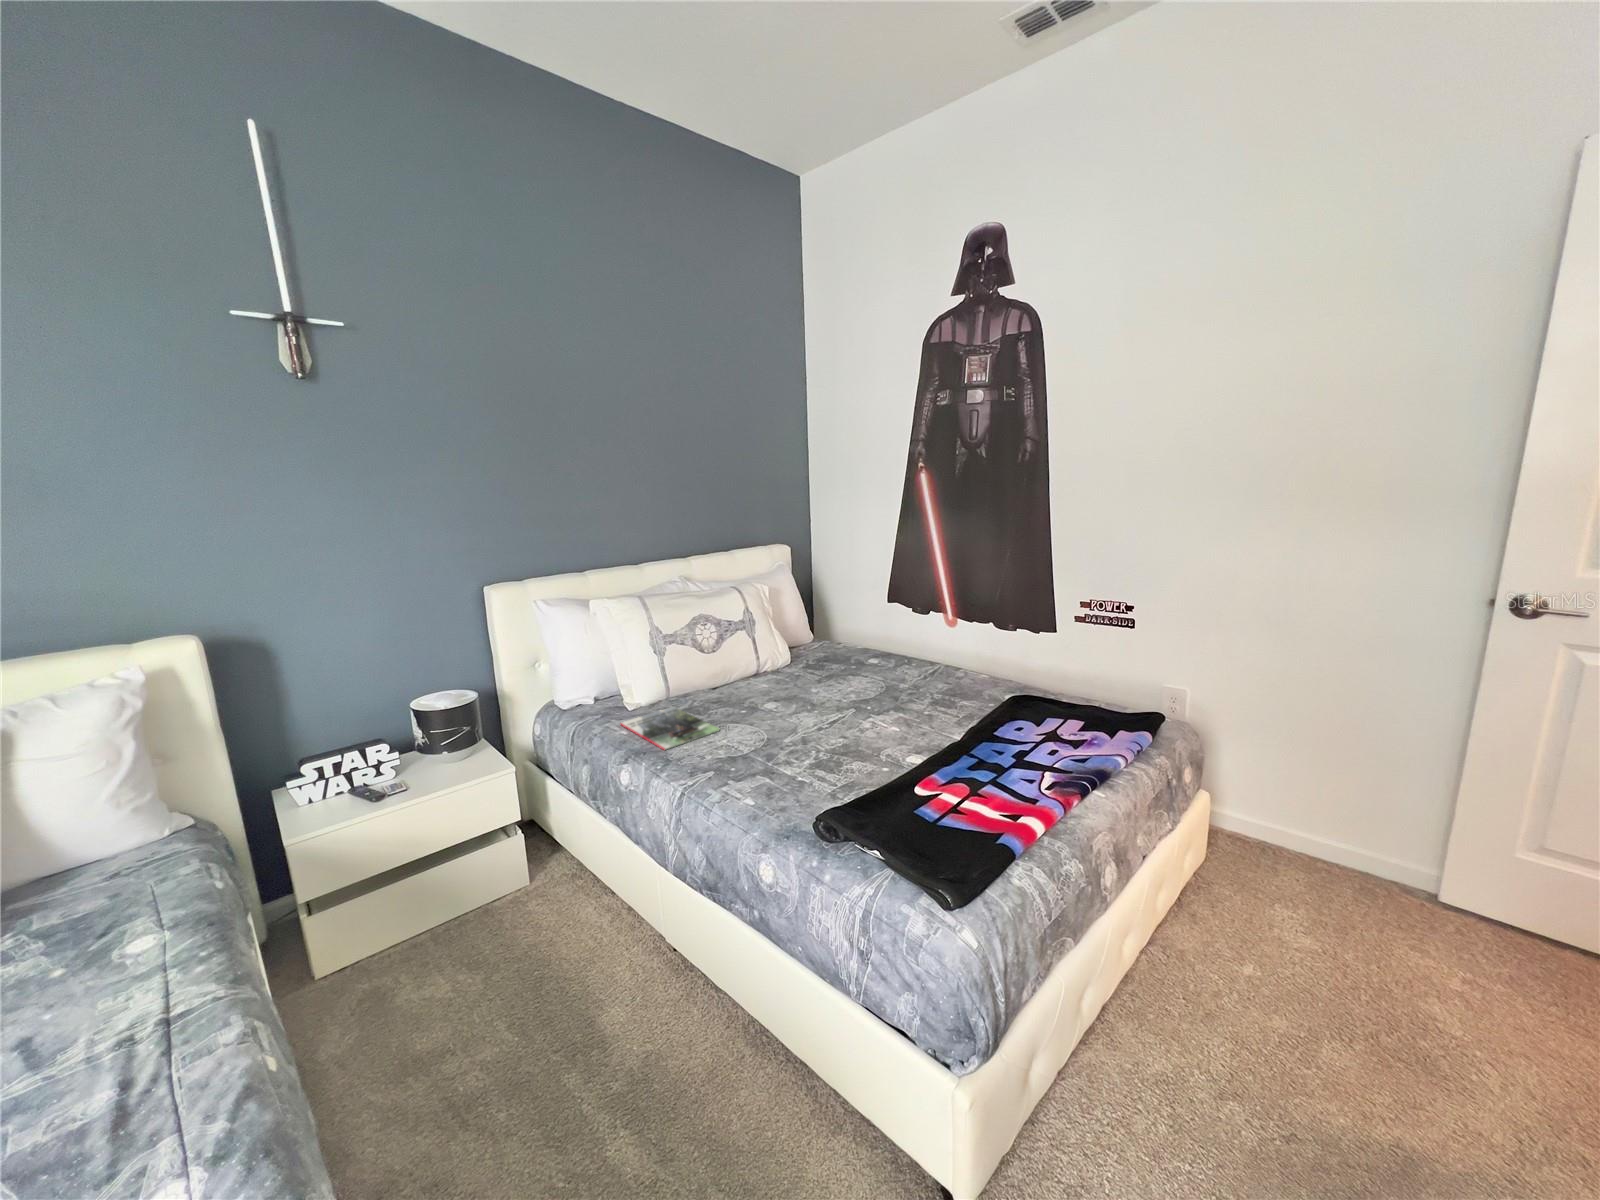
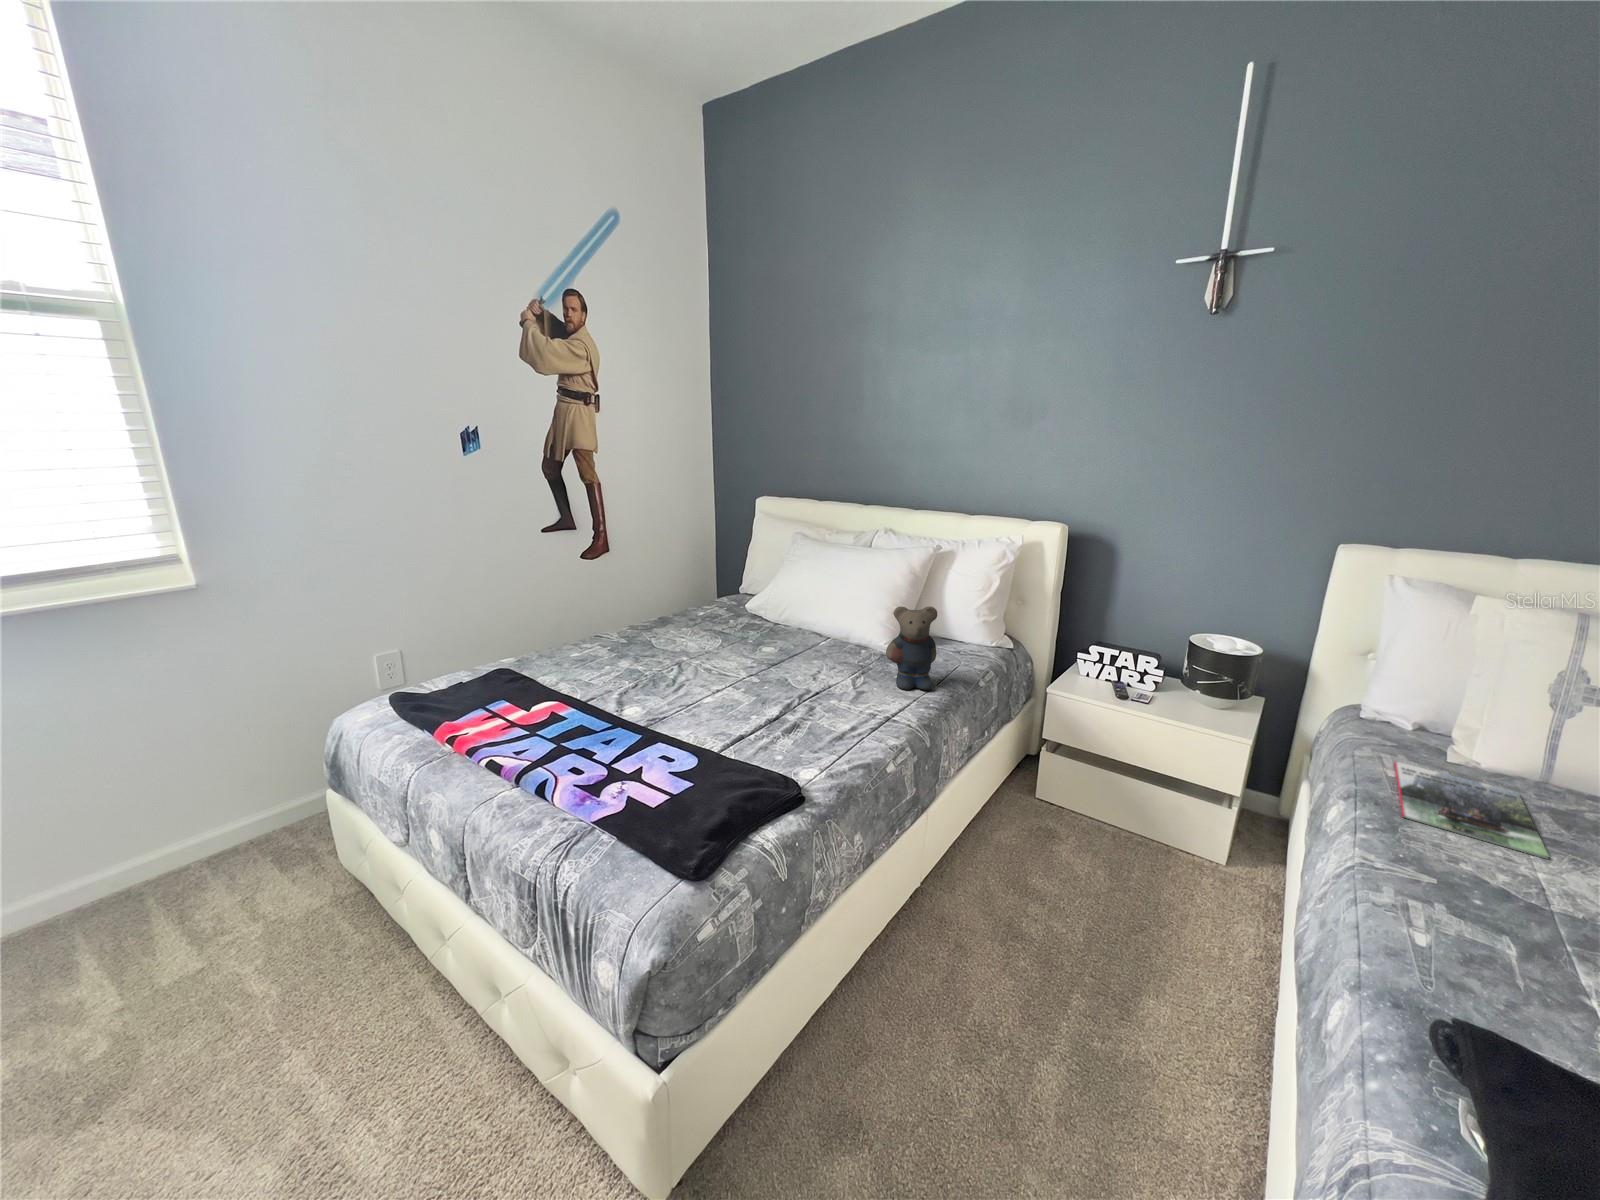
teddy bear: none [32,817,172,980] -> present [886,606,937,690]

